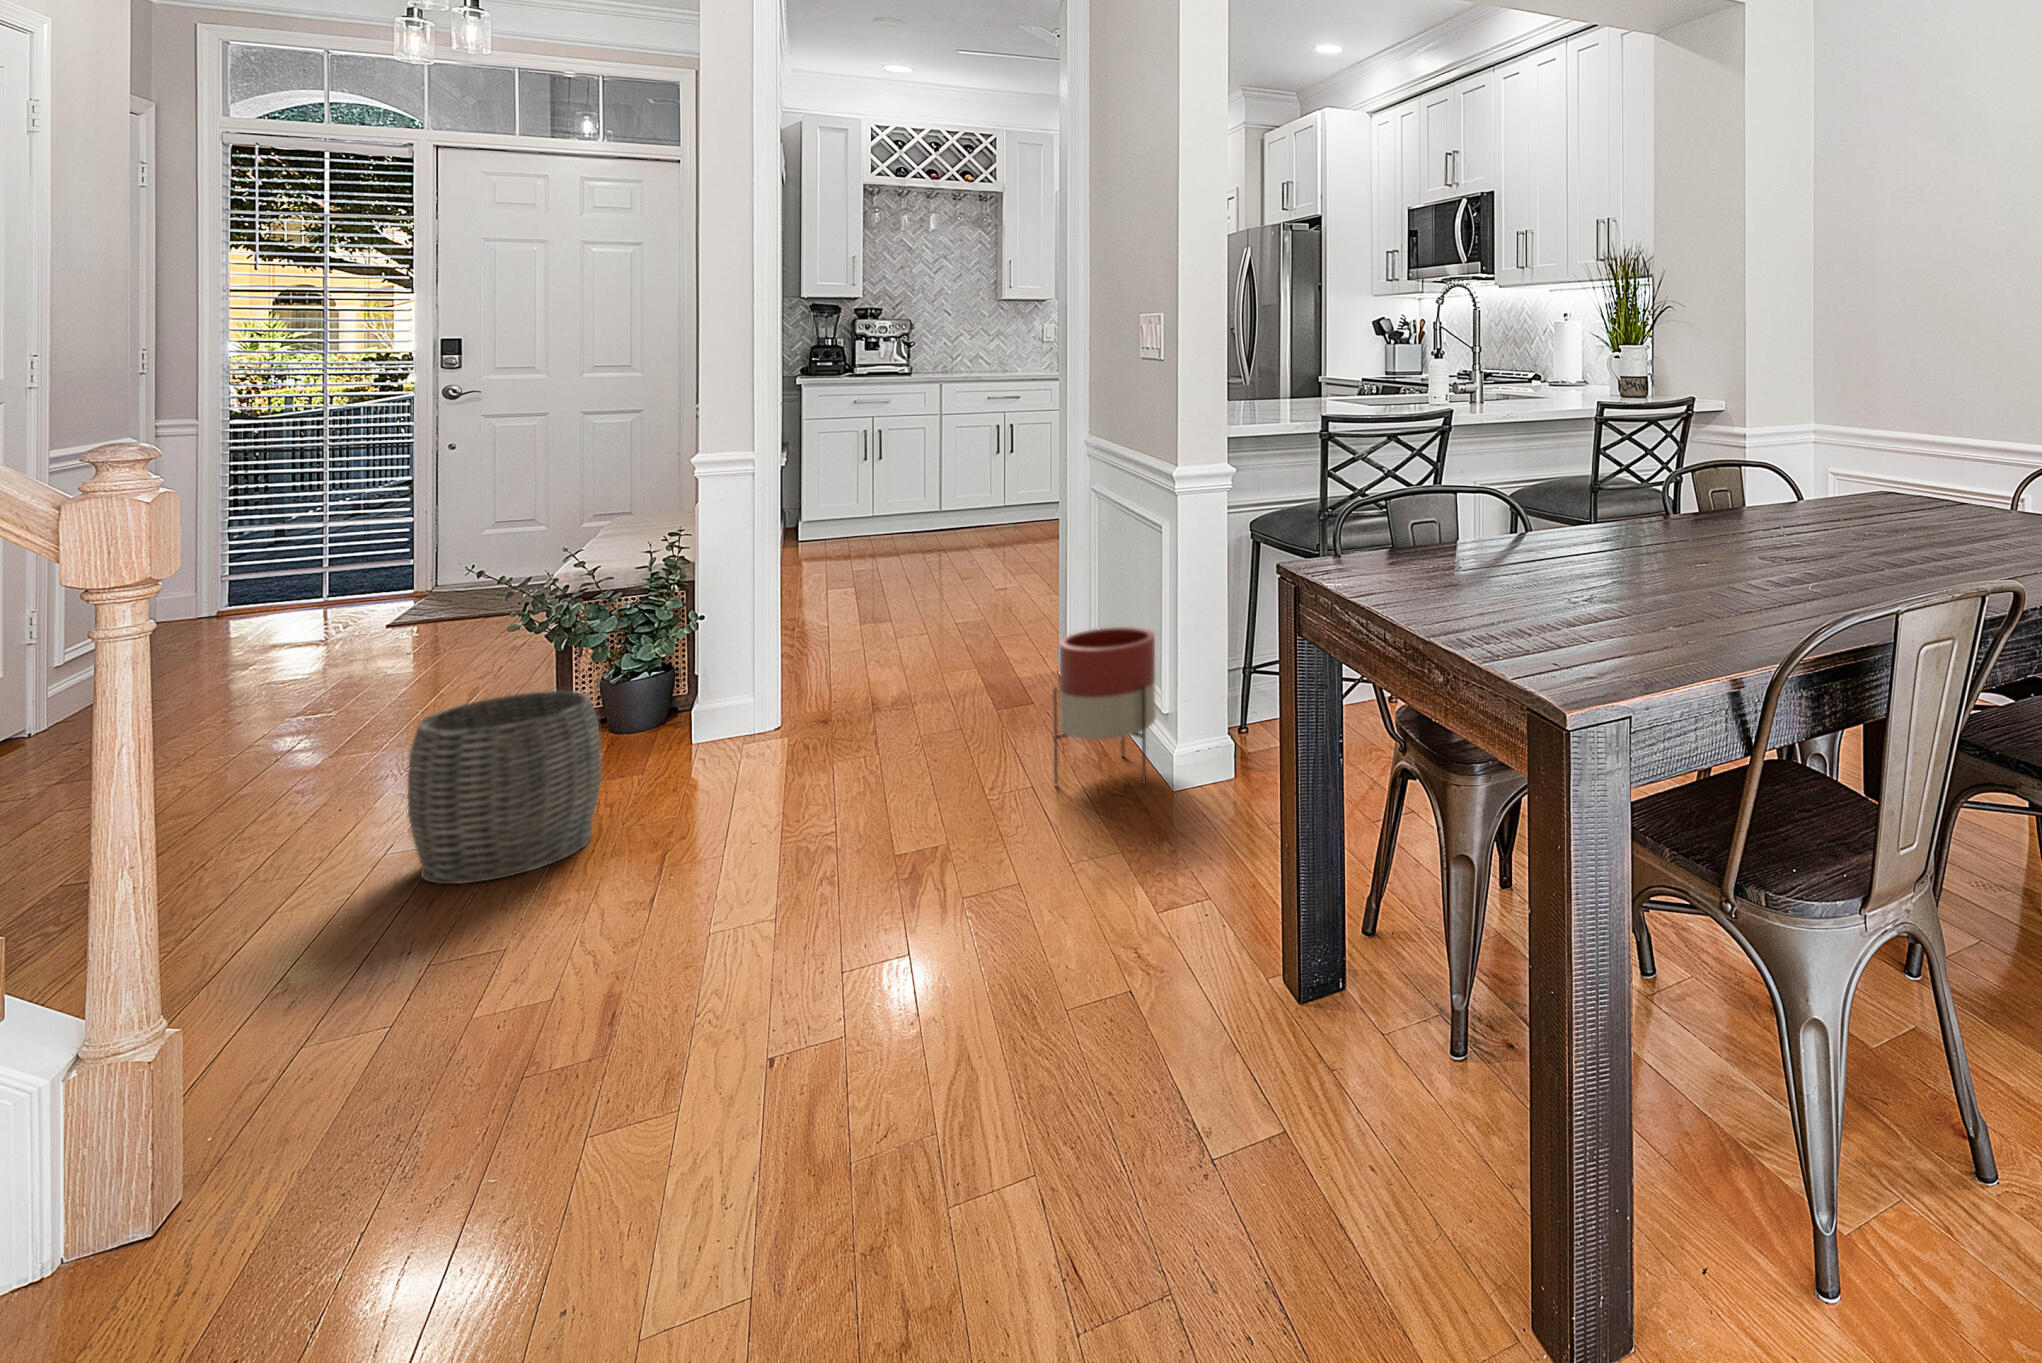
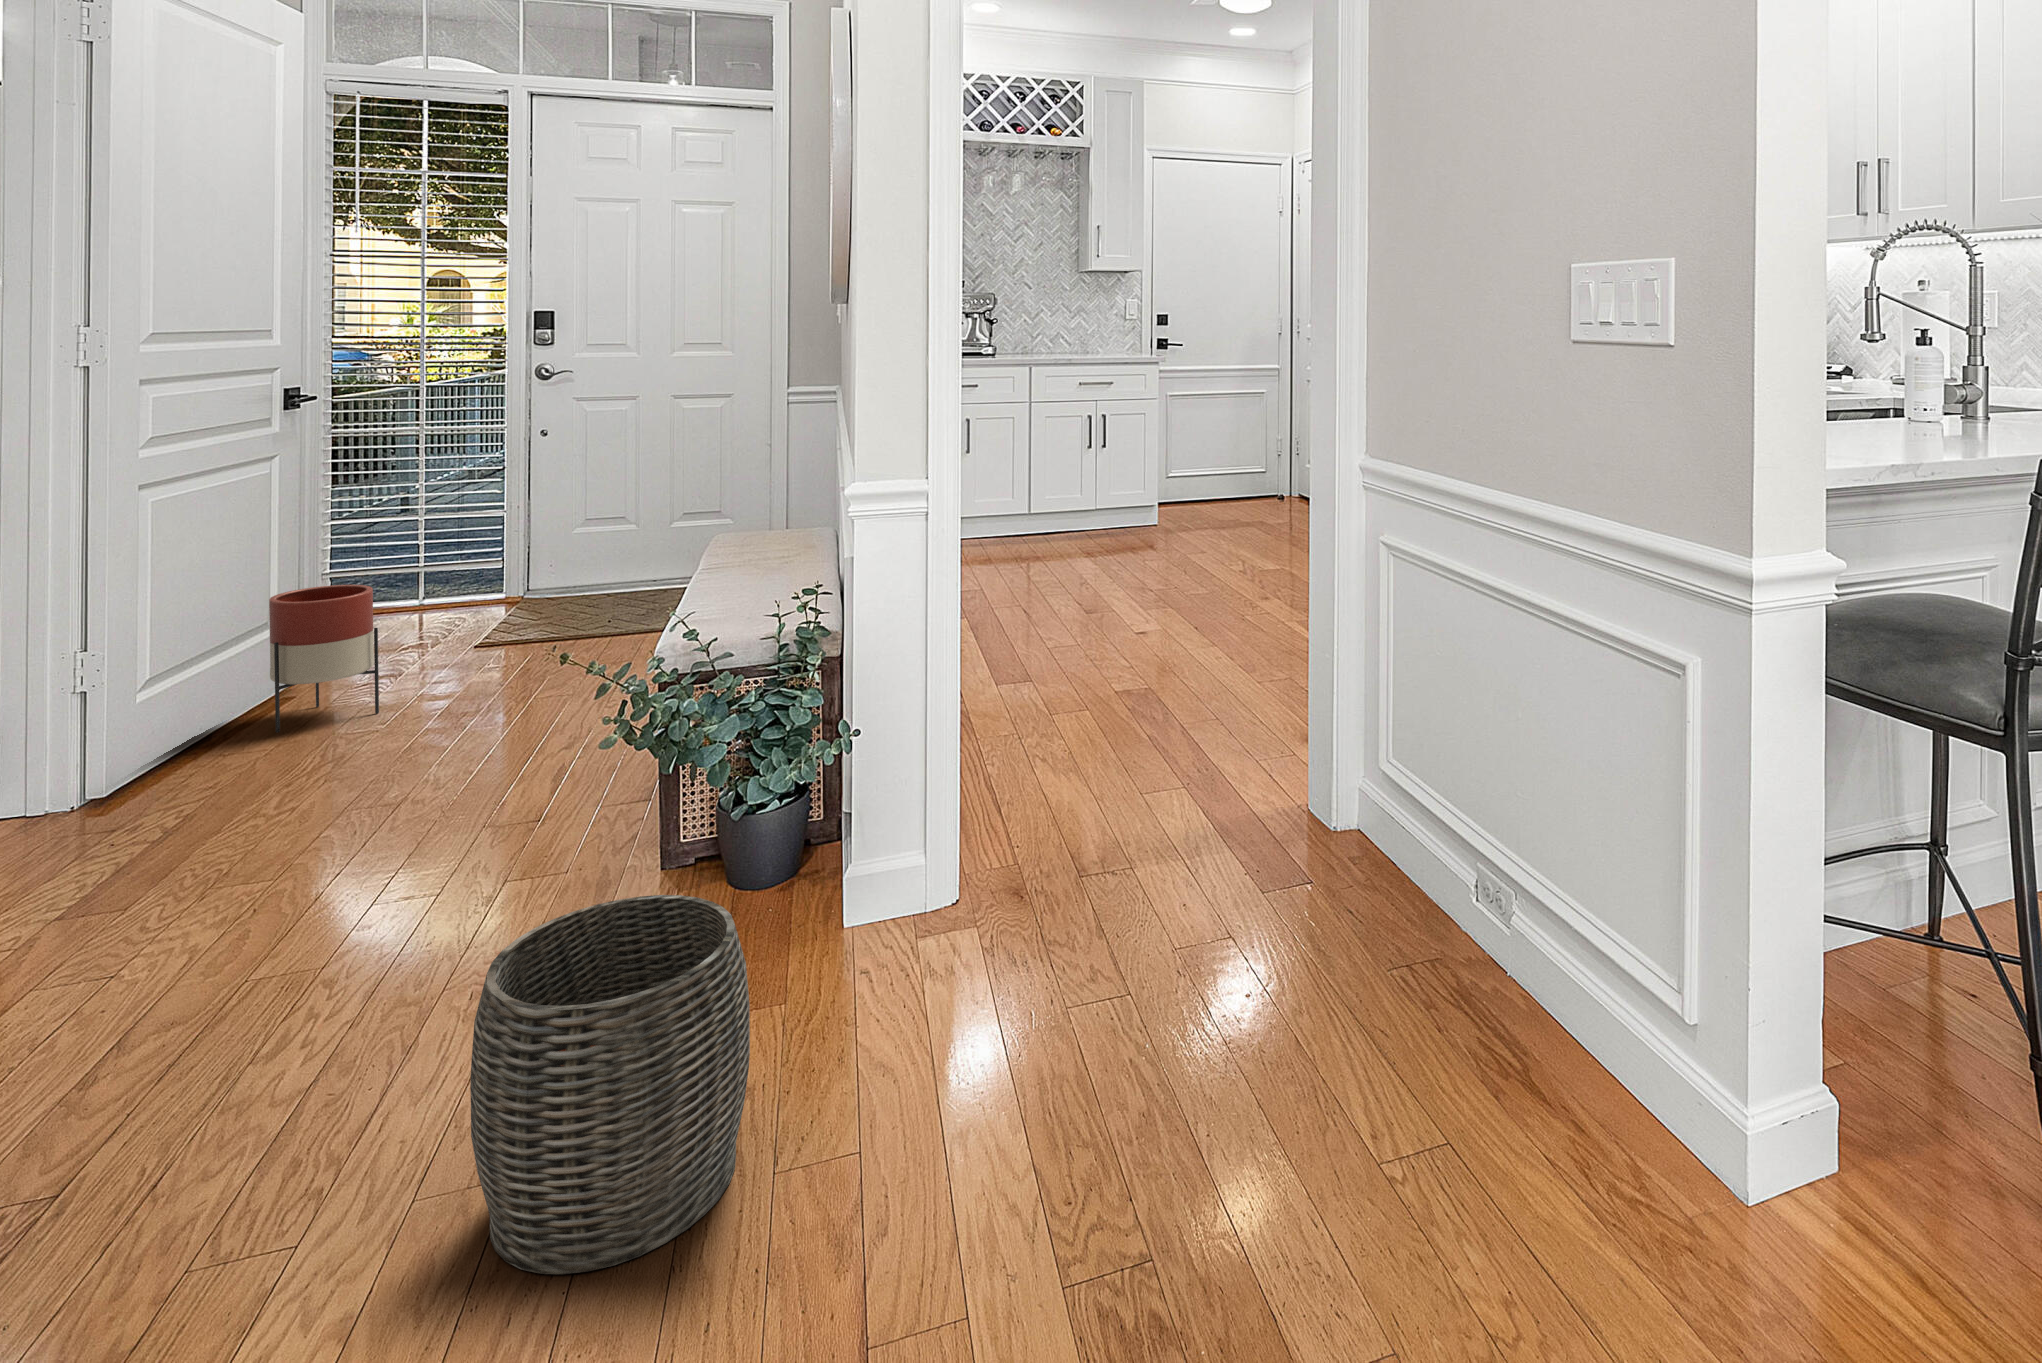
planter: present [1053,627,1156,784] -> present [269,585,379,733]

